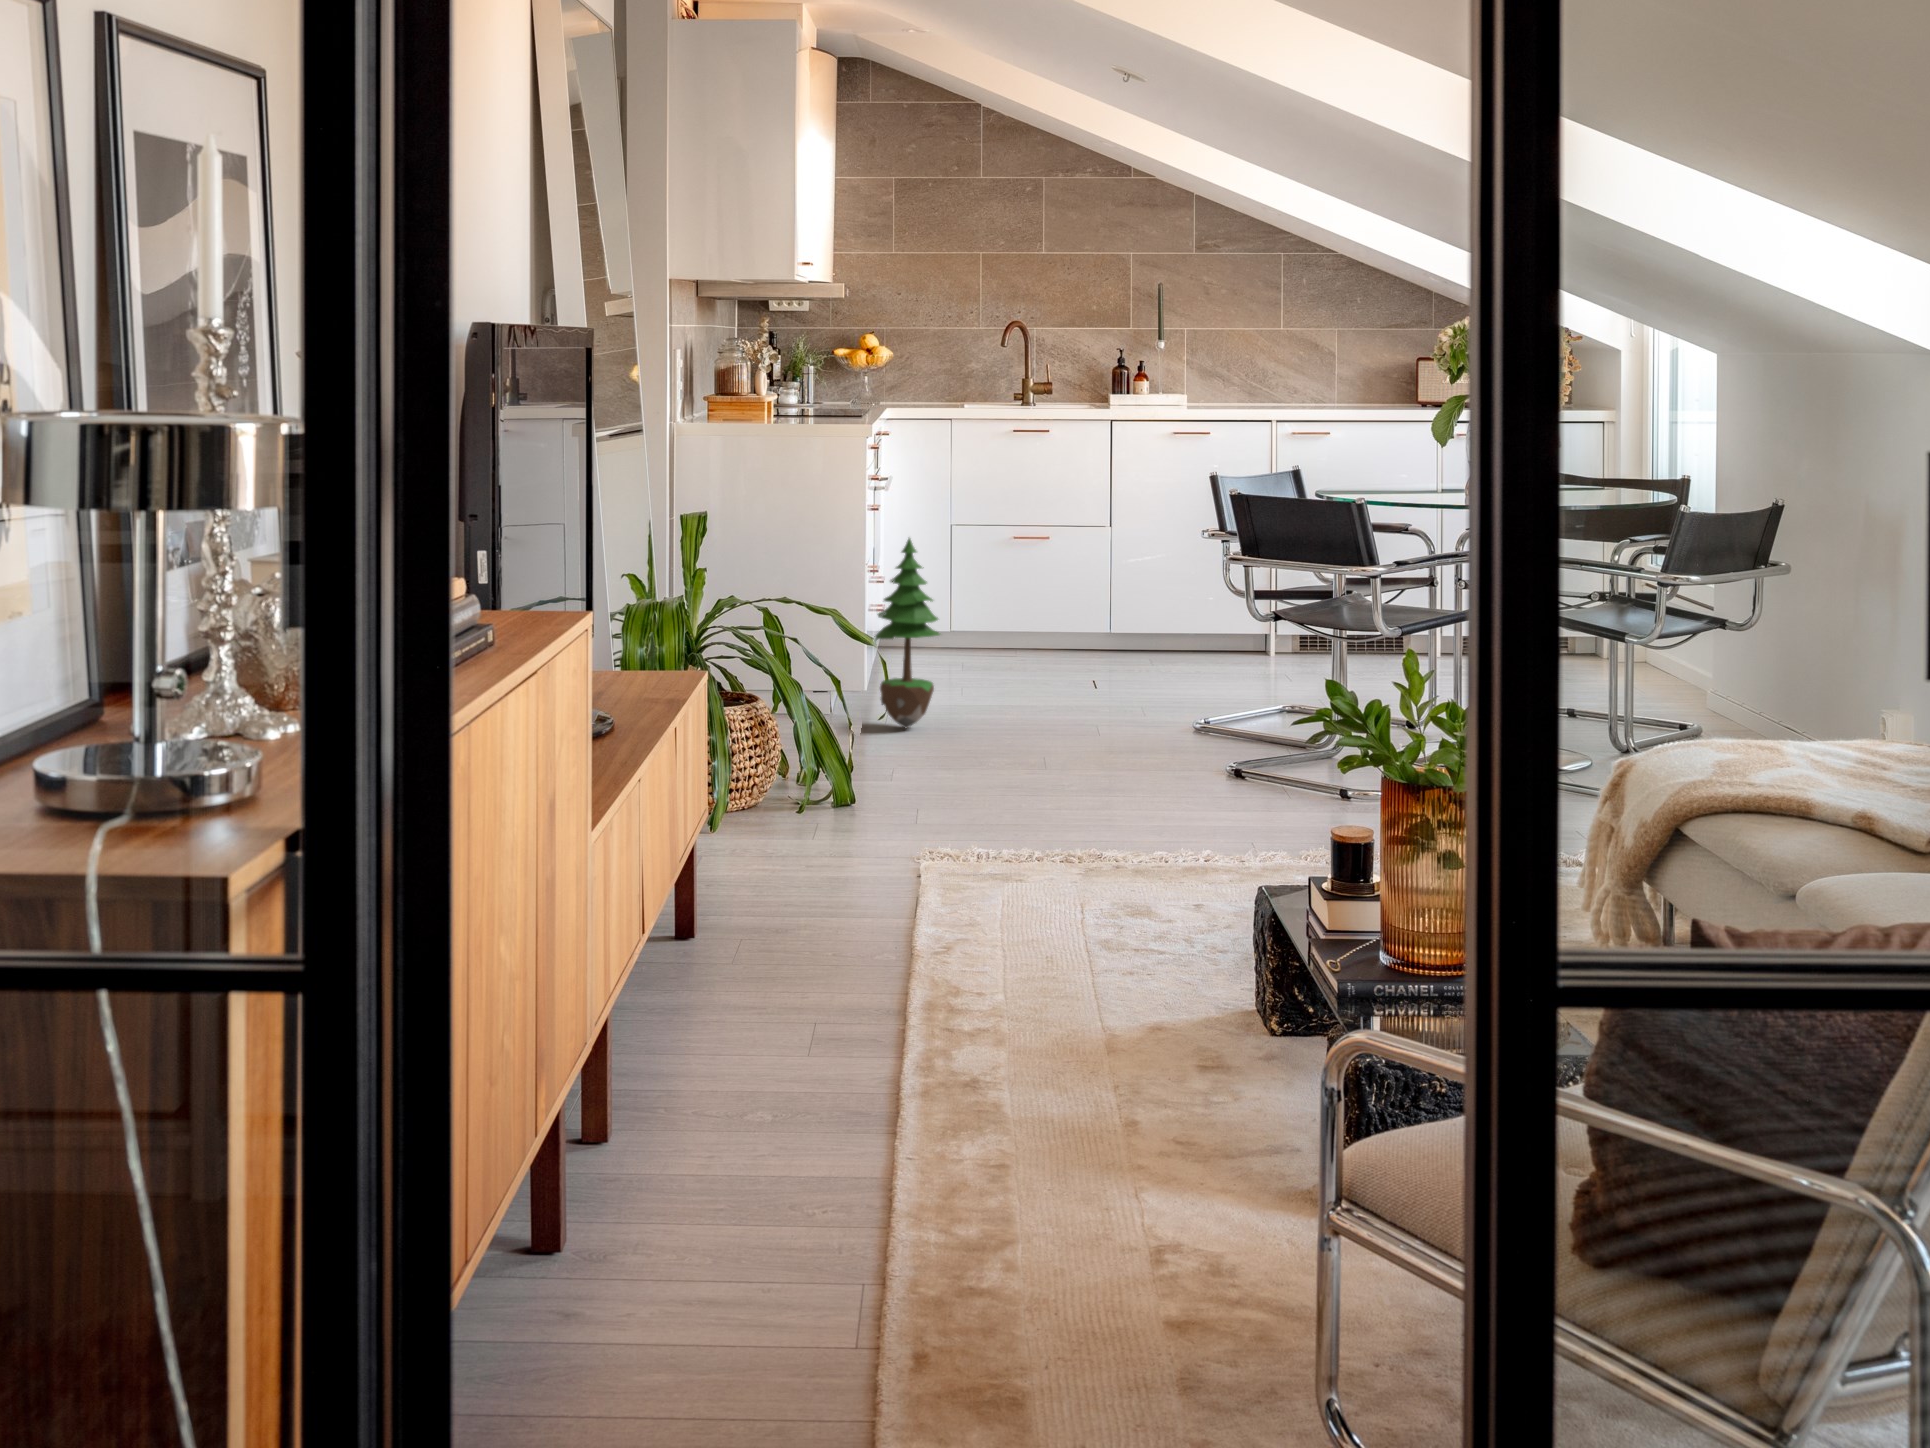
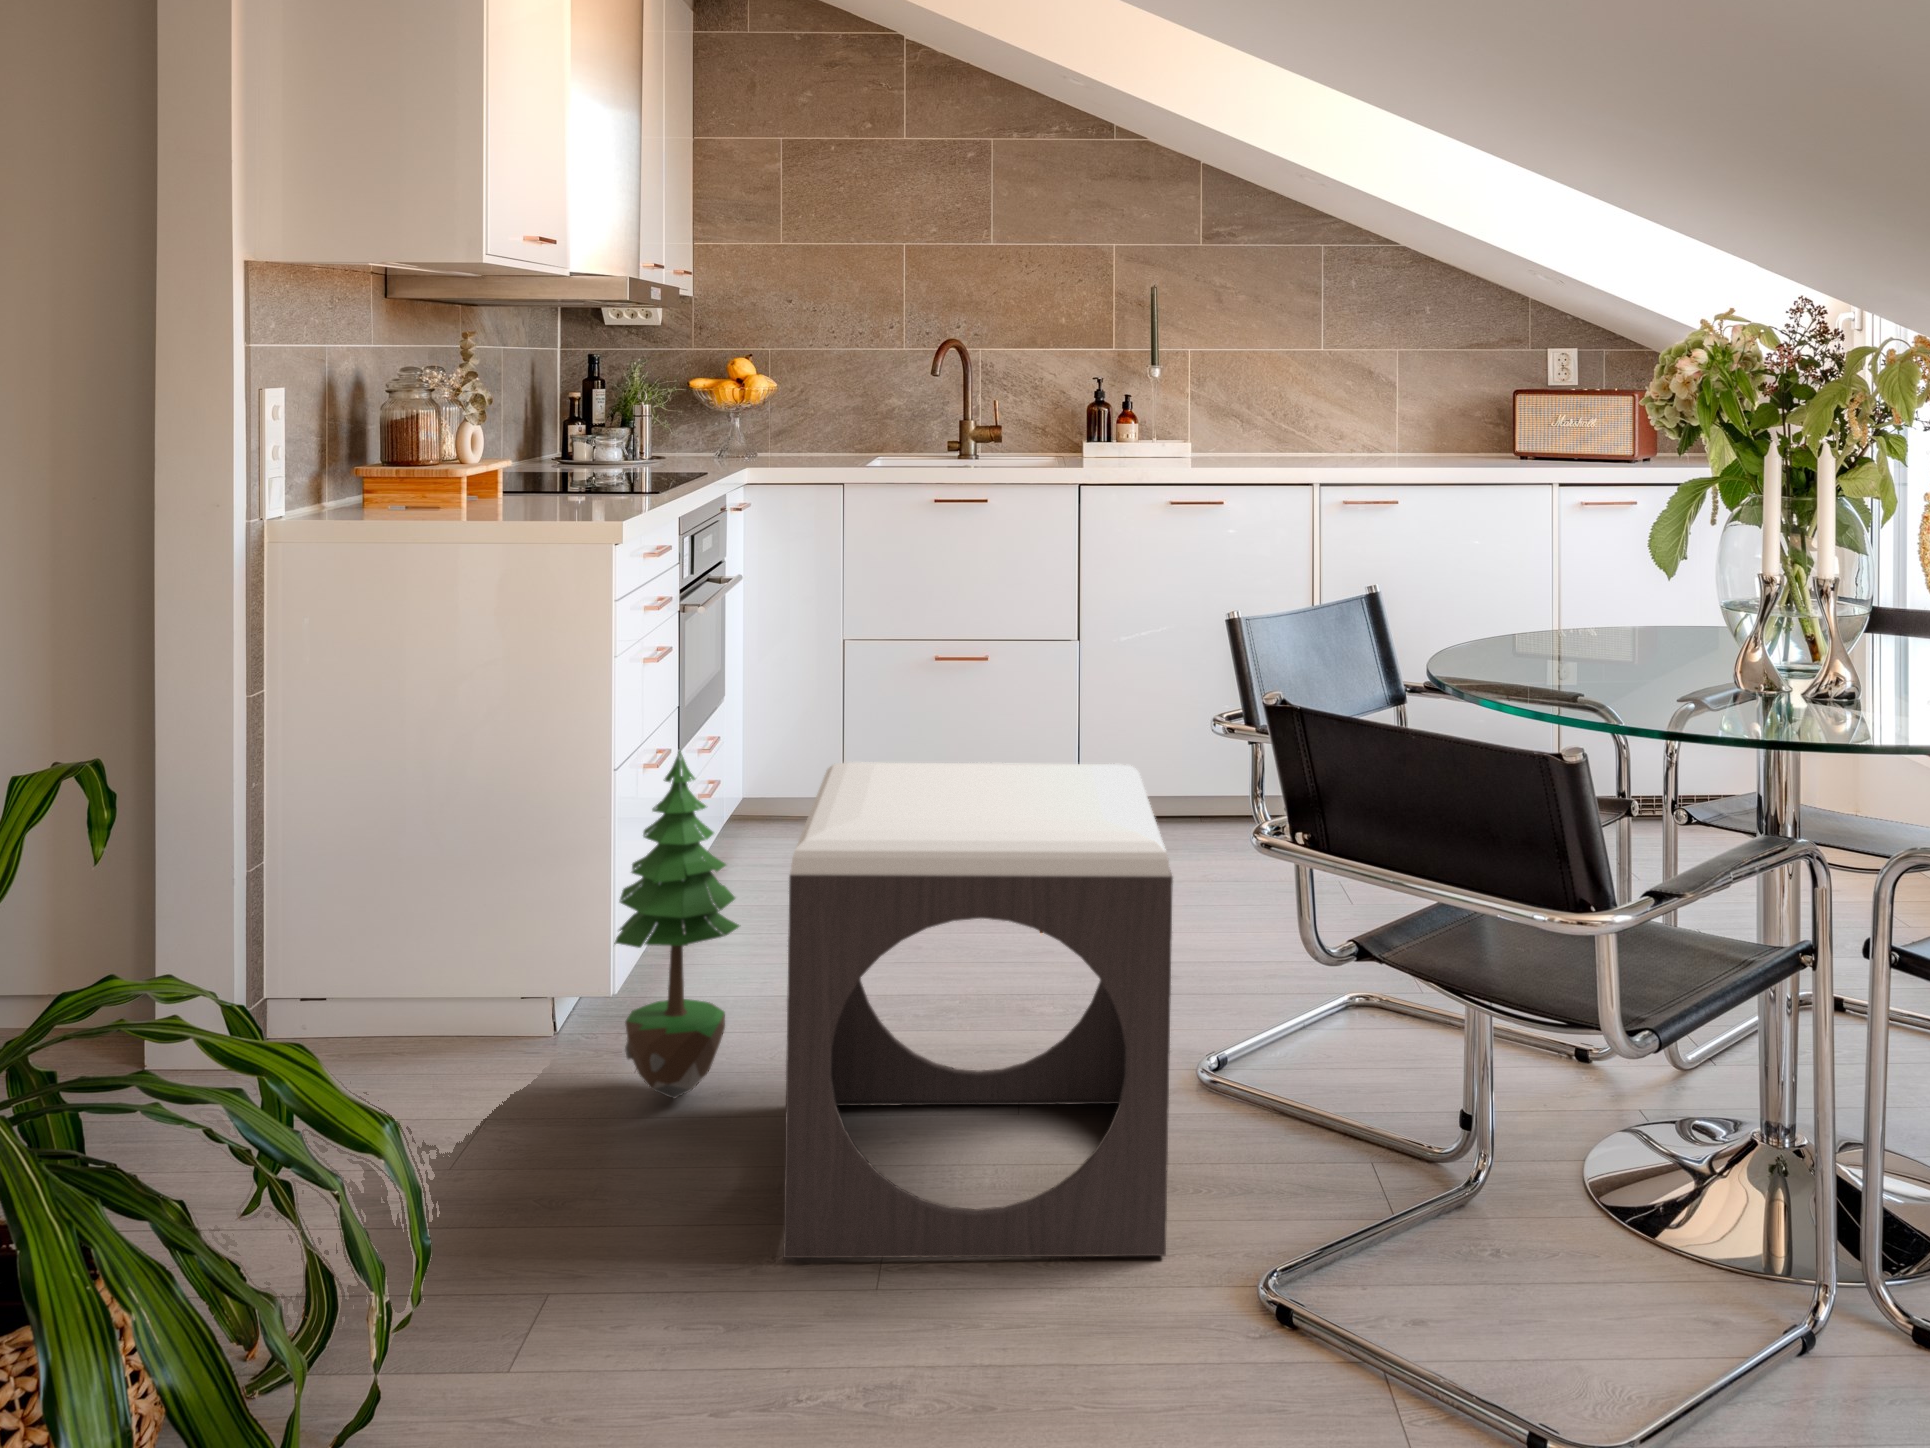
footstool: none [986,543,1184,770] -> present [783,762,1173,1258]

